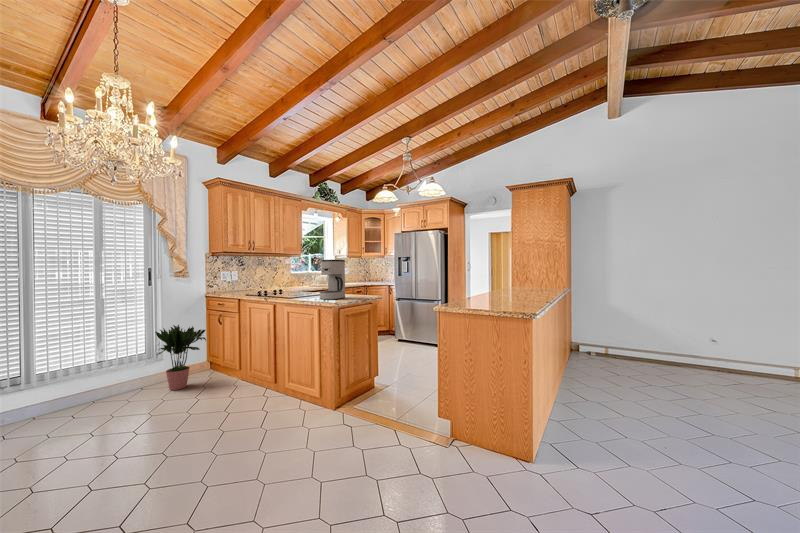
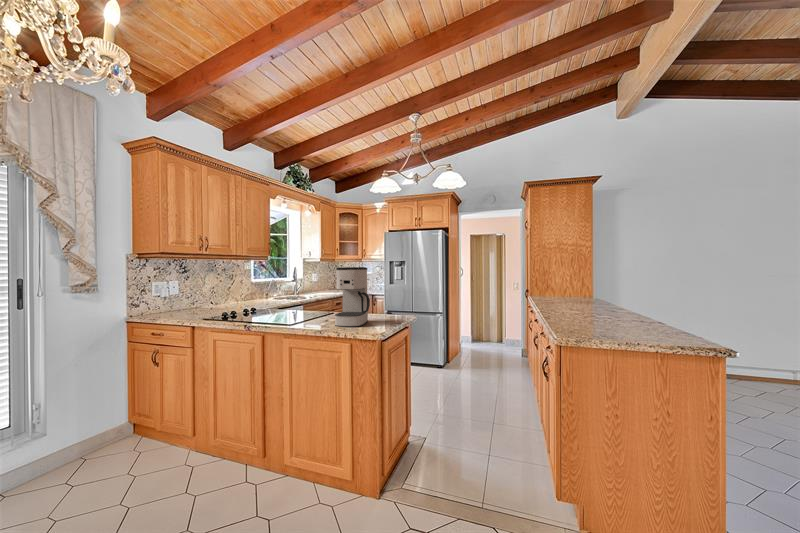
potted plant: present [155,325,206,390] -> none [30,366,139,491]

